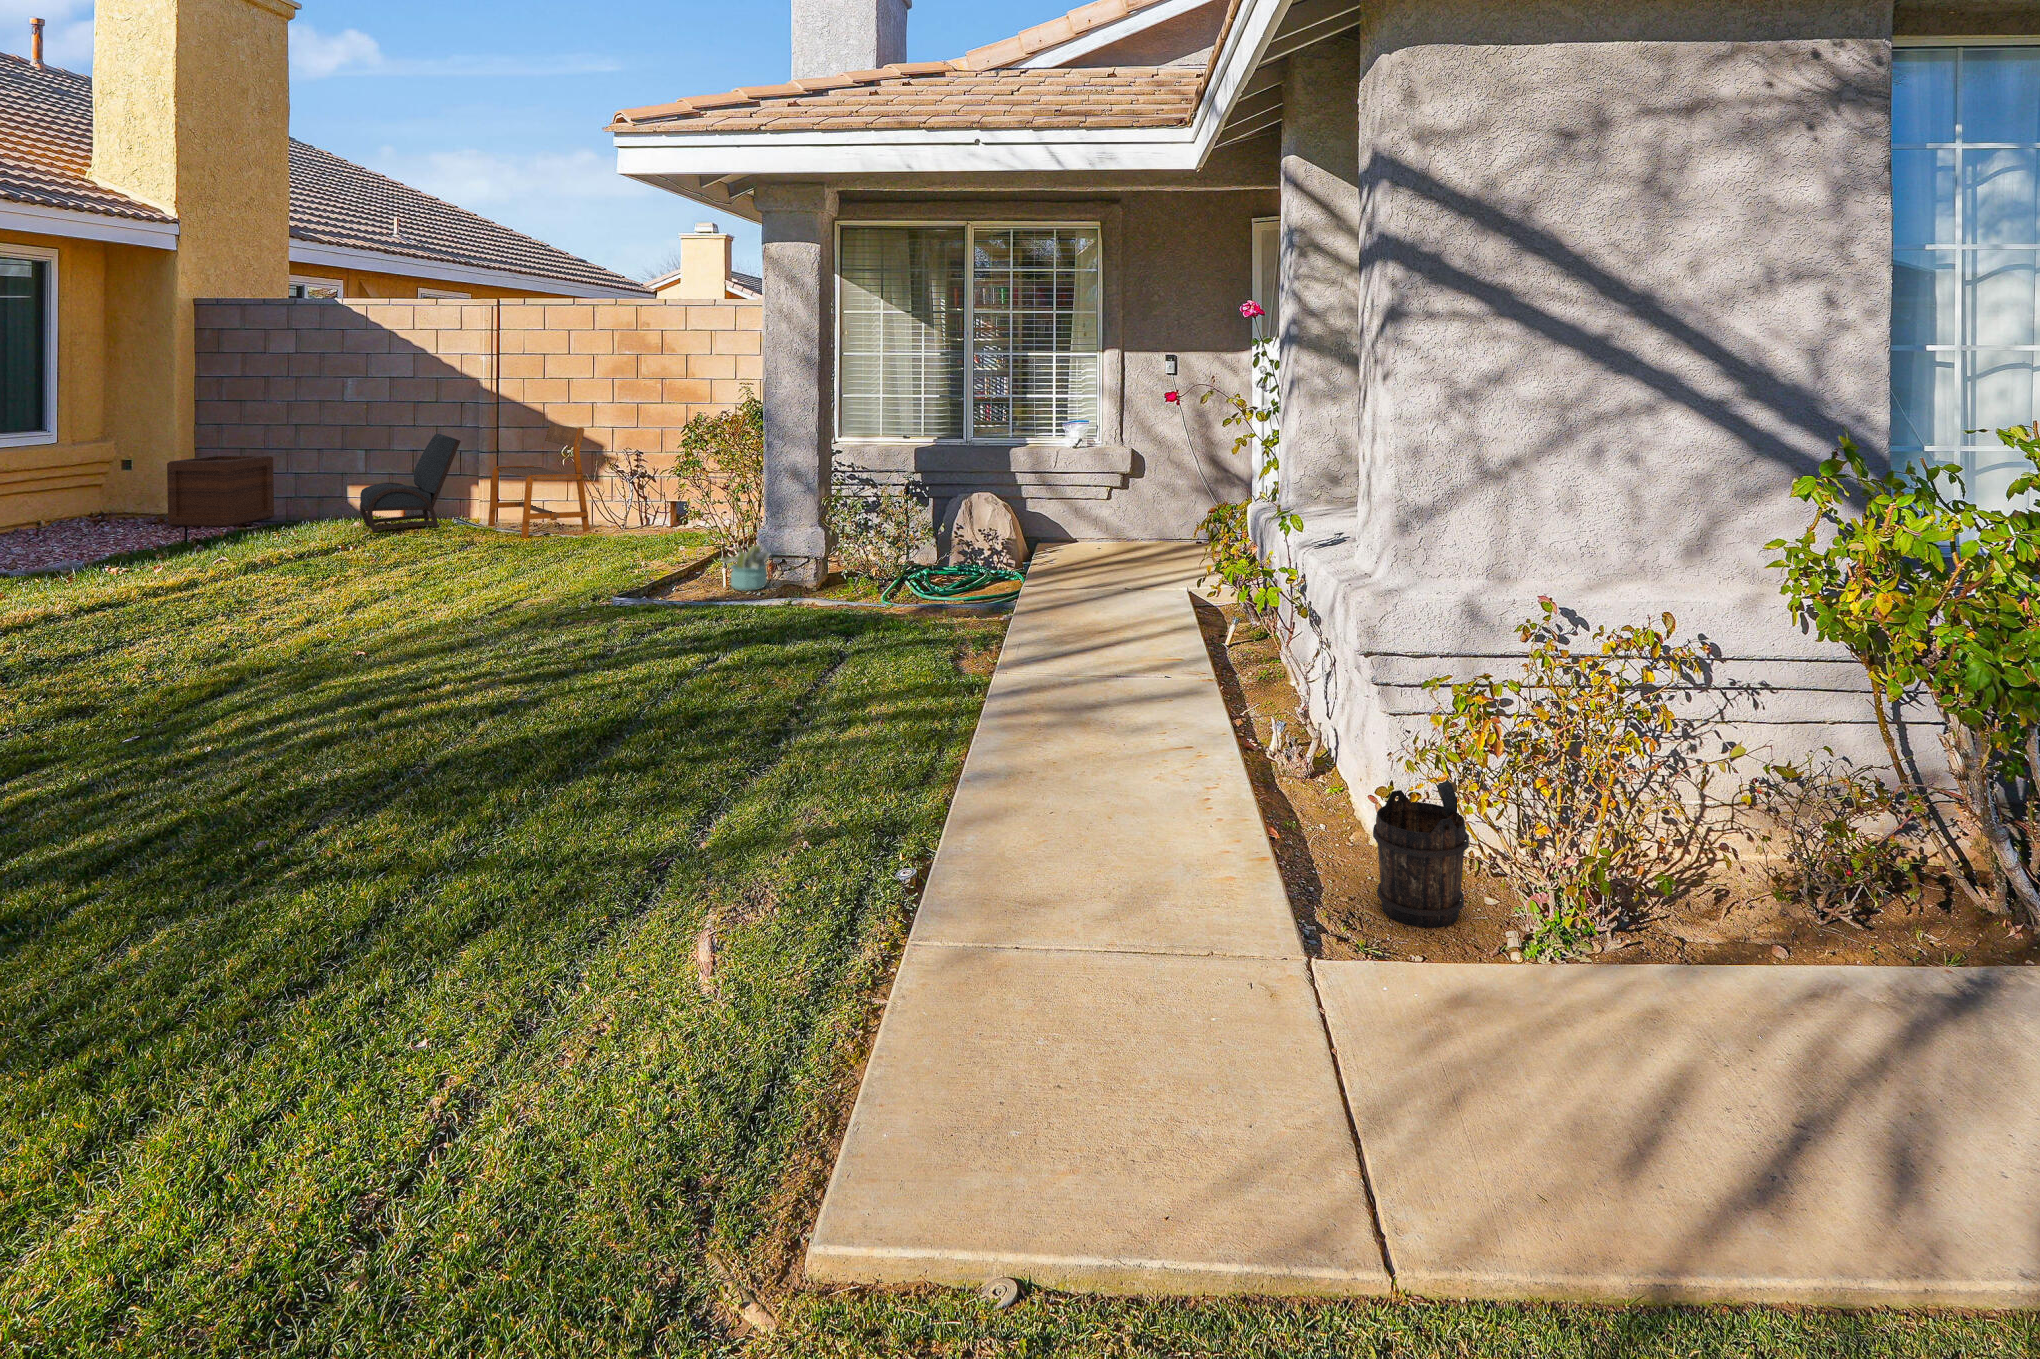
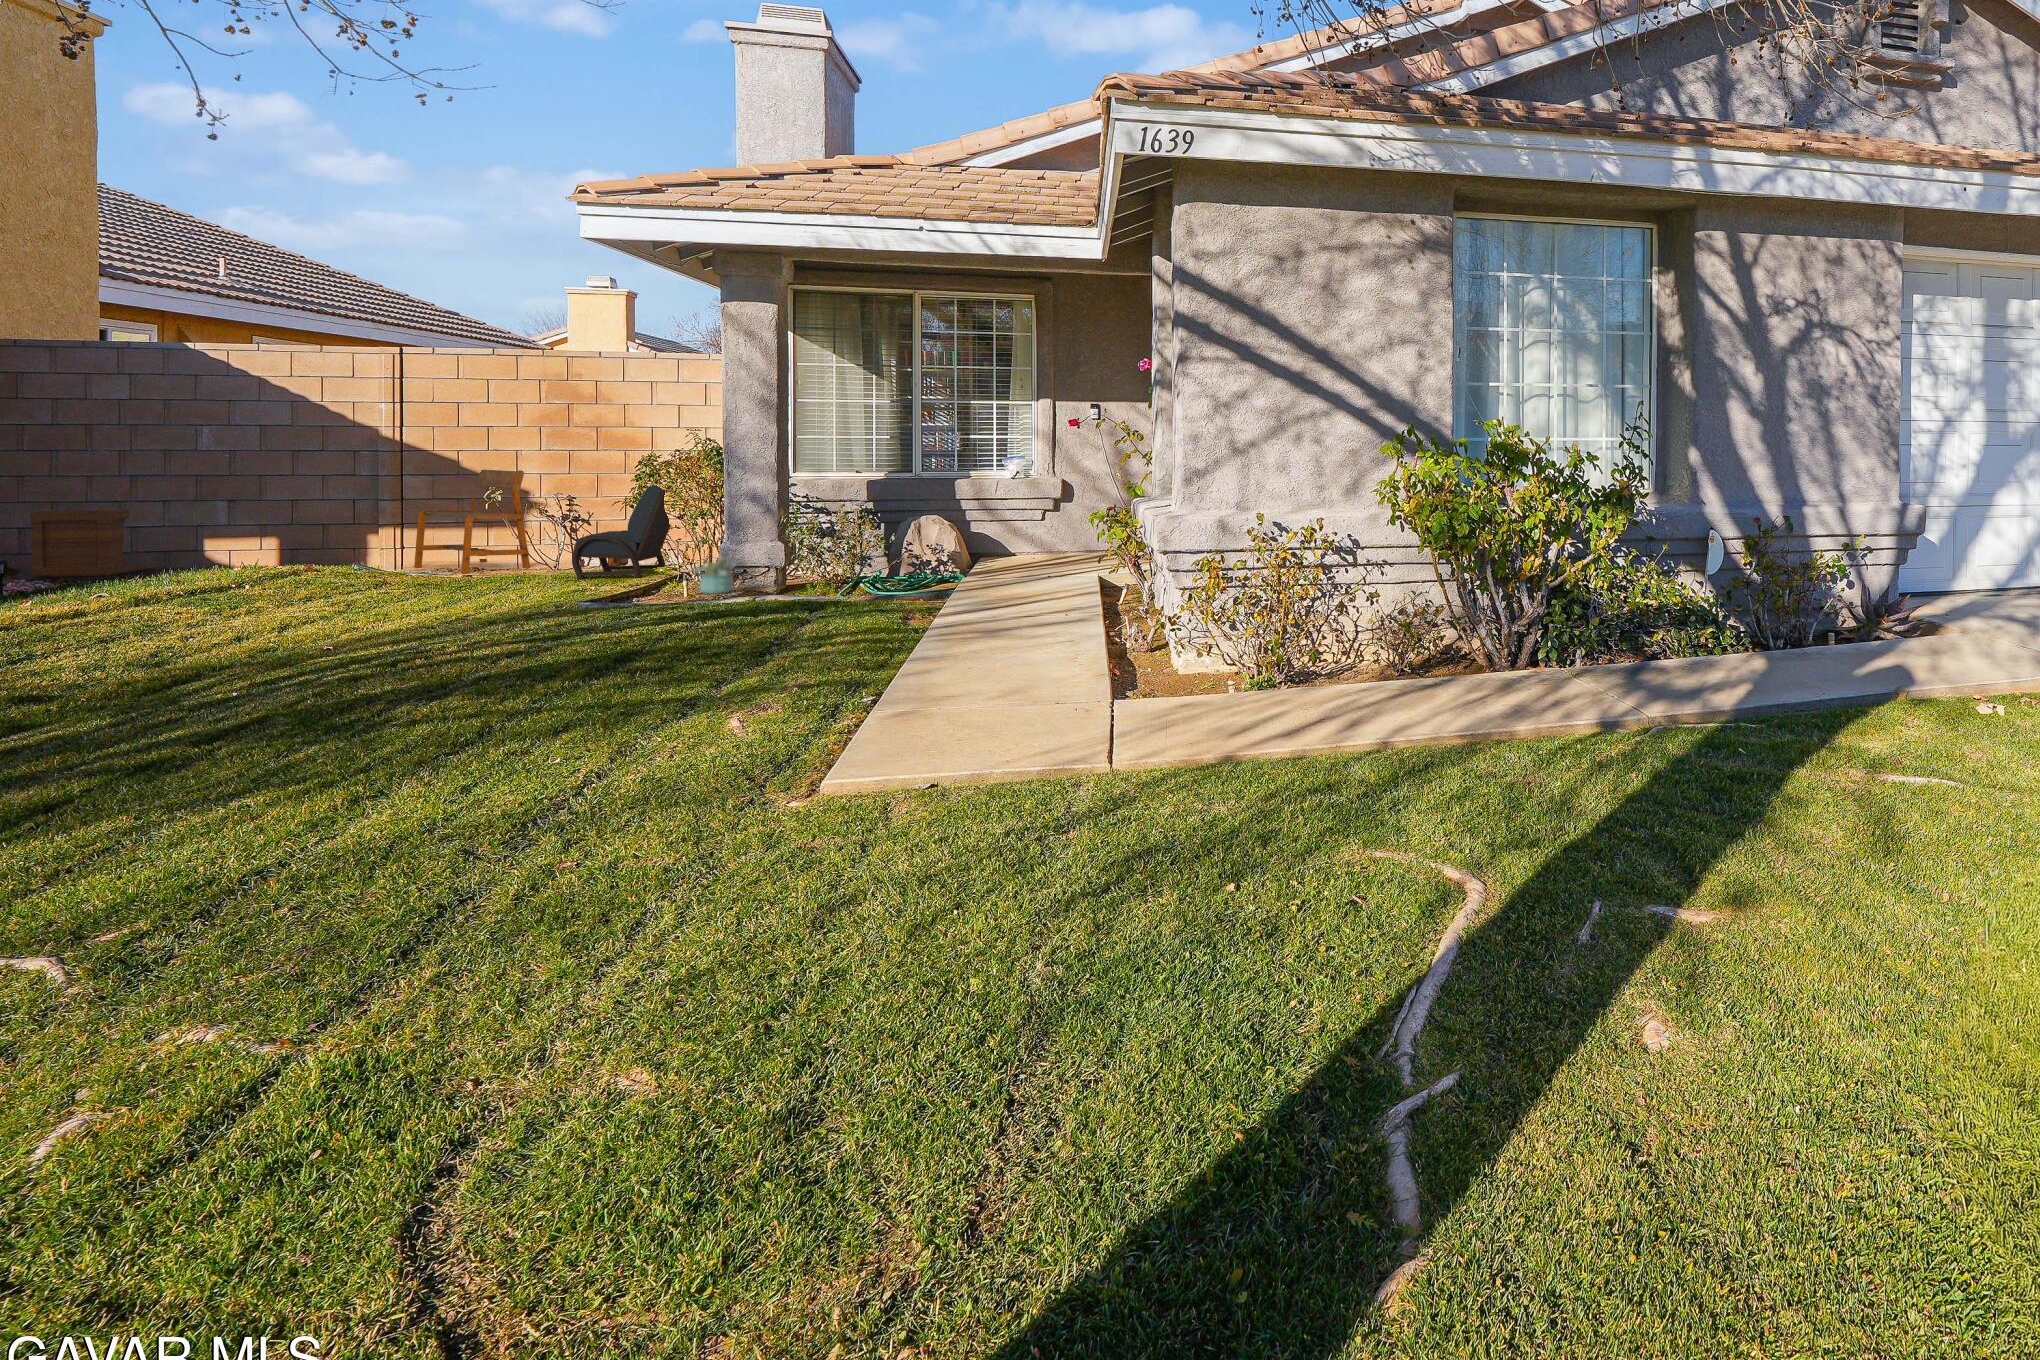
lounge chair: present [360,434,461,533] -> present [572,485,670,579]
bucket: present [1373,766,1491,928] -> none [1159,608,1227,690]

